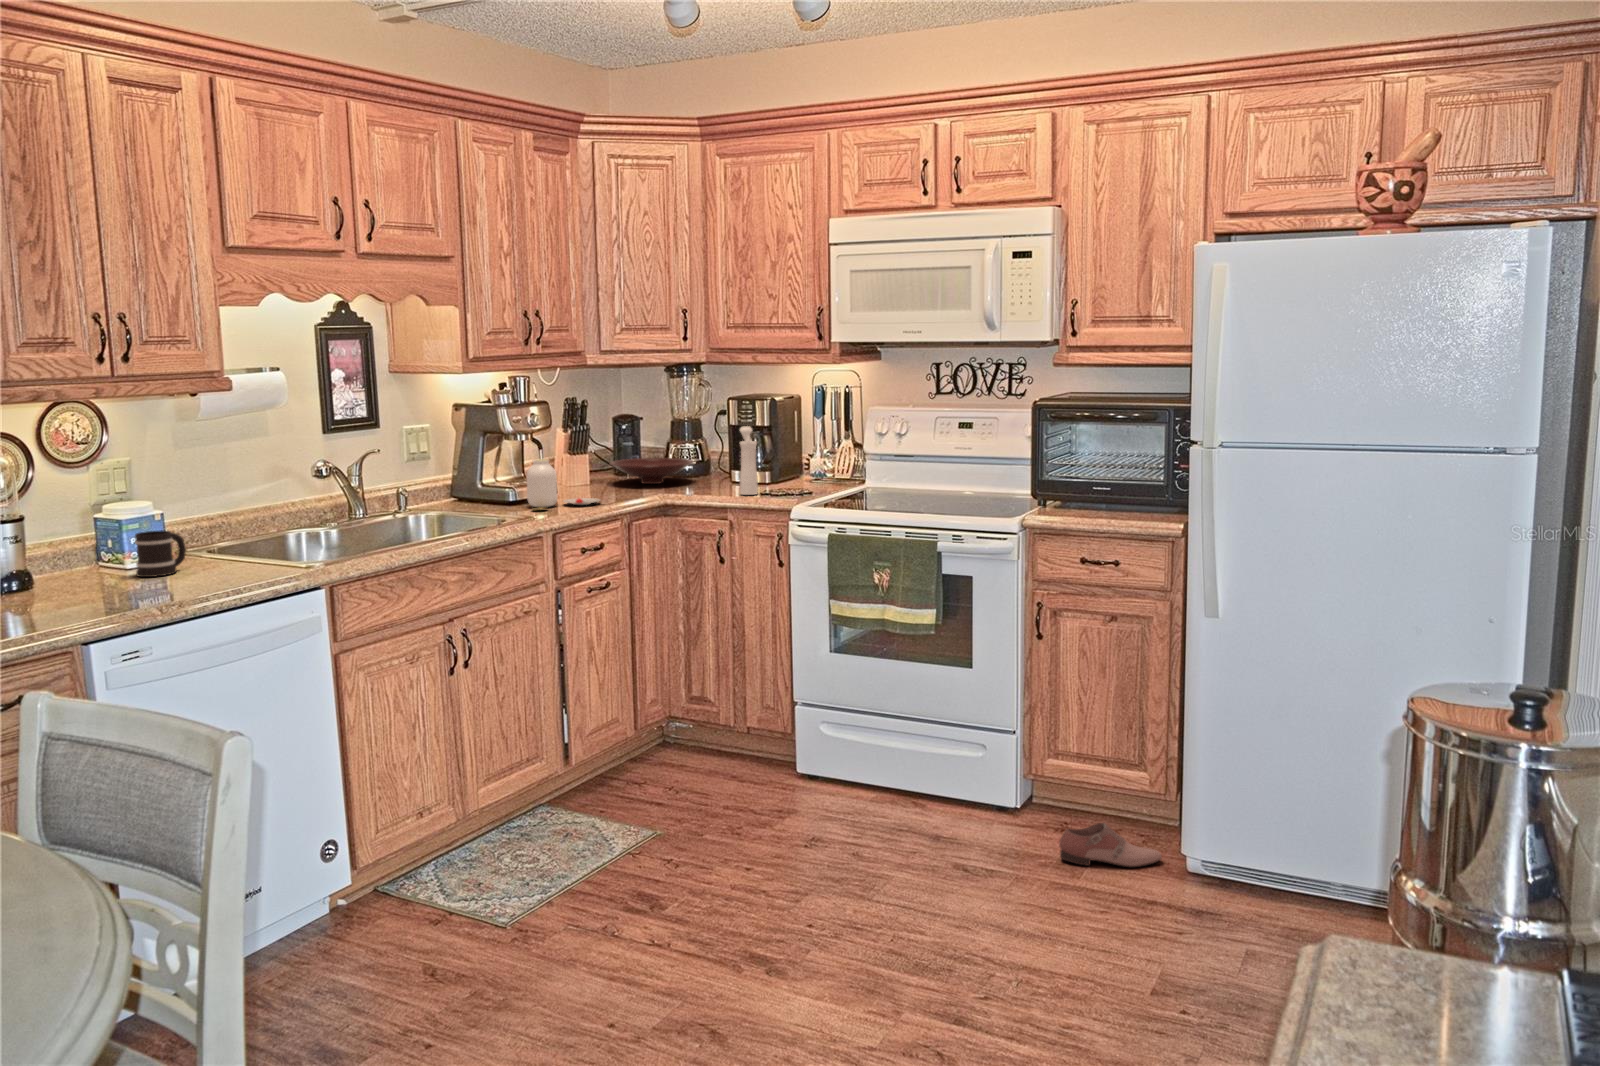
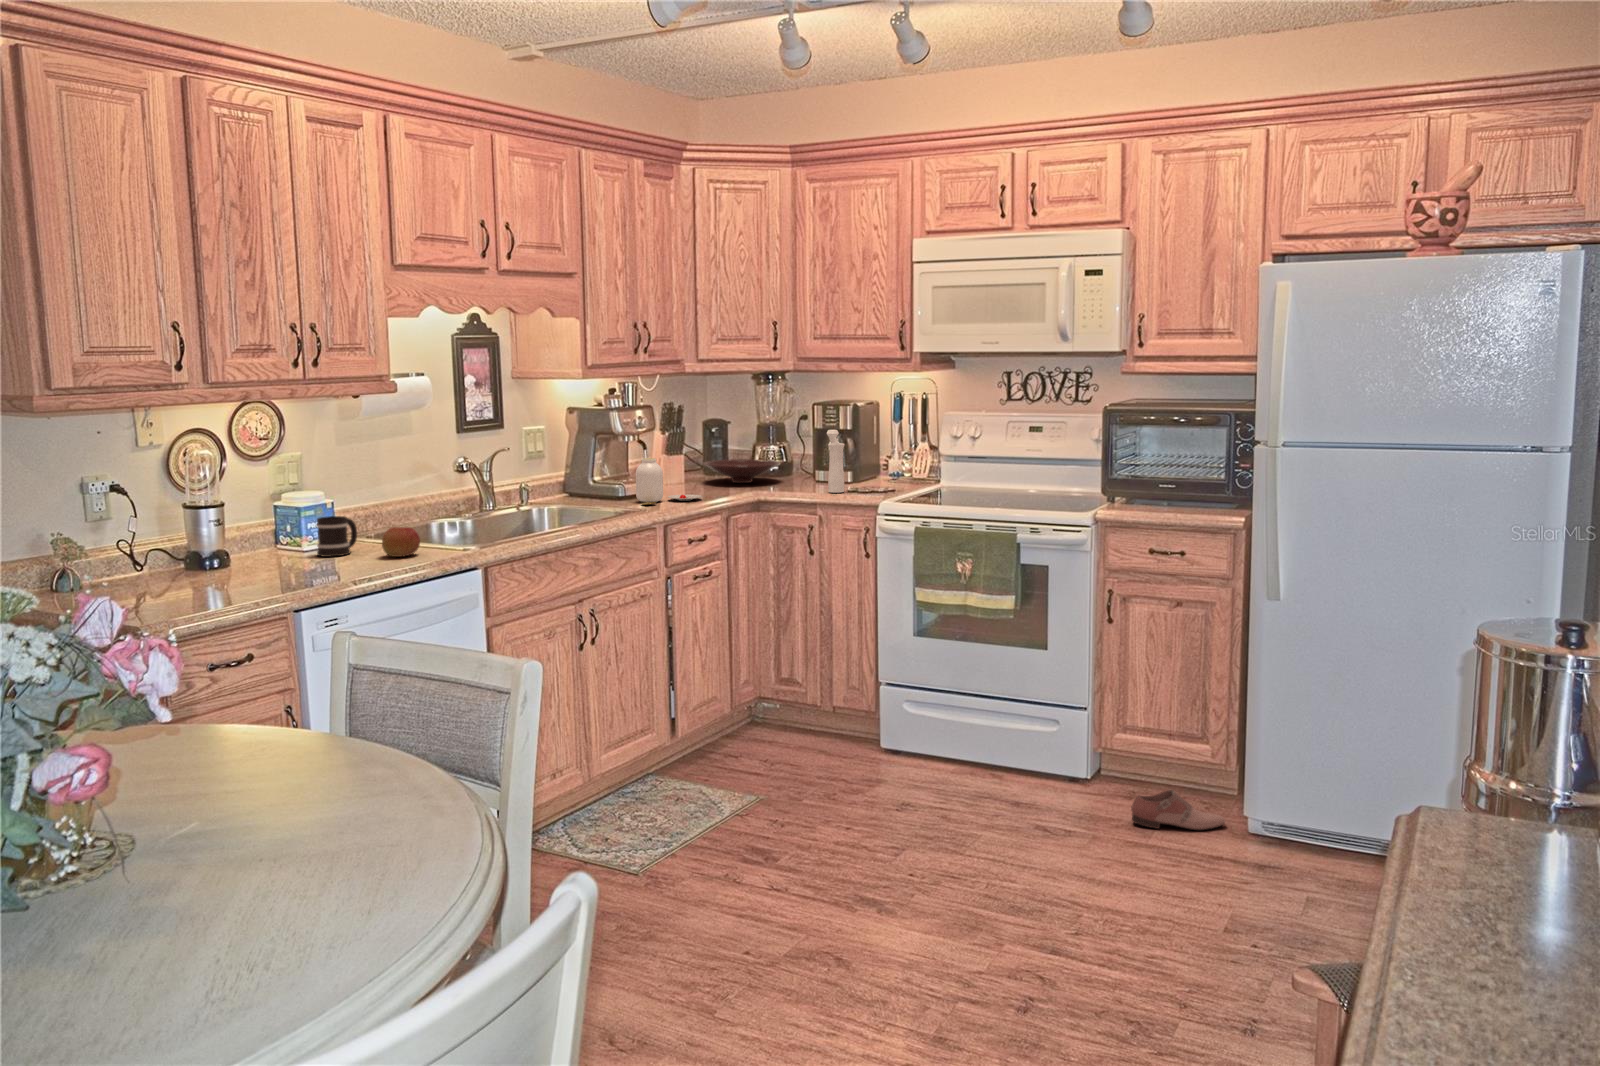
apple: none [207,543,253,577] -> present [382,527,420,557]

